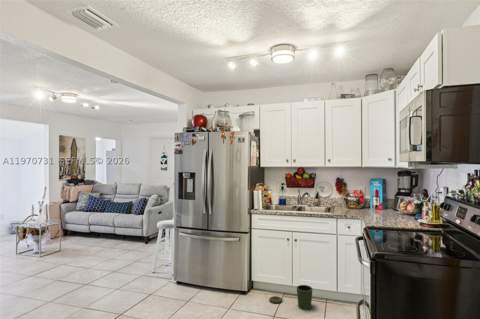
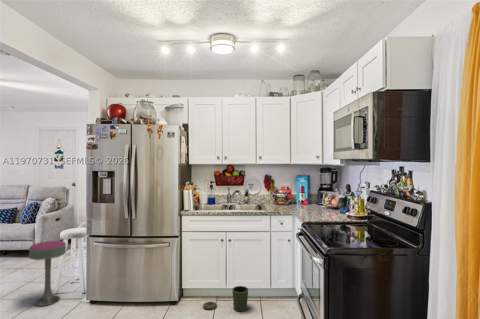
bar stool: none [134,229,161,280] -> present [29,241,66,306]

